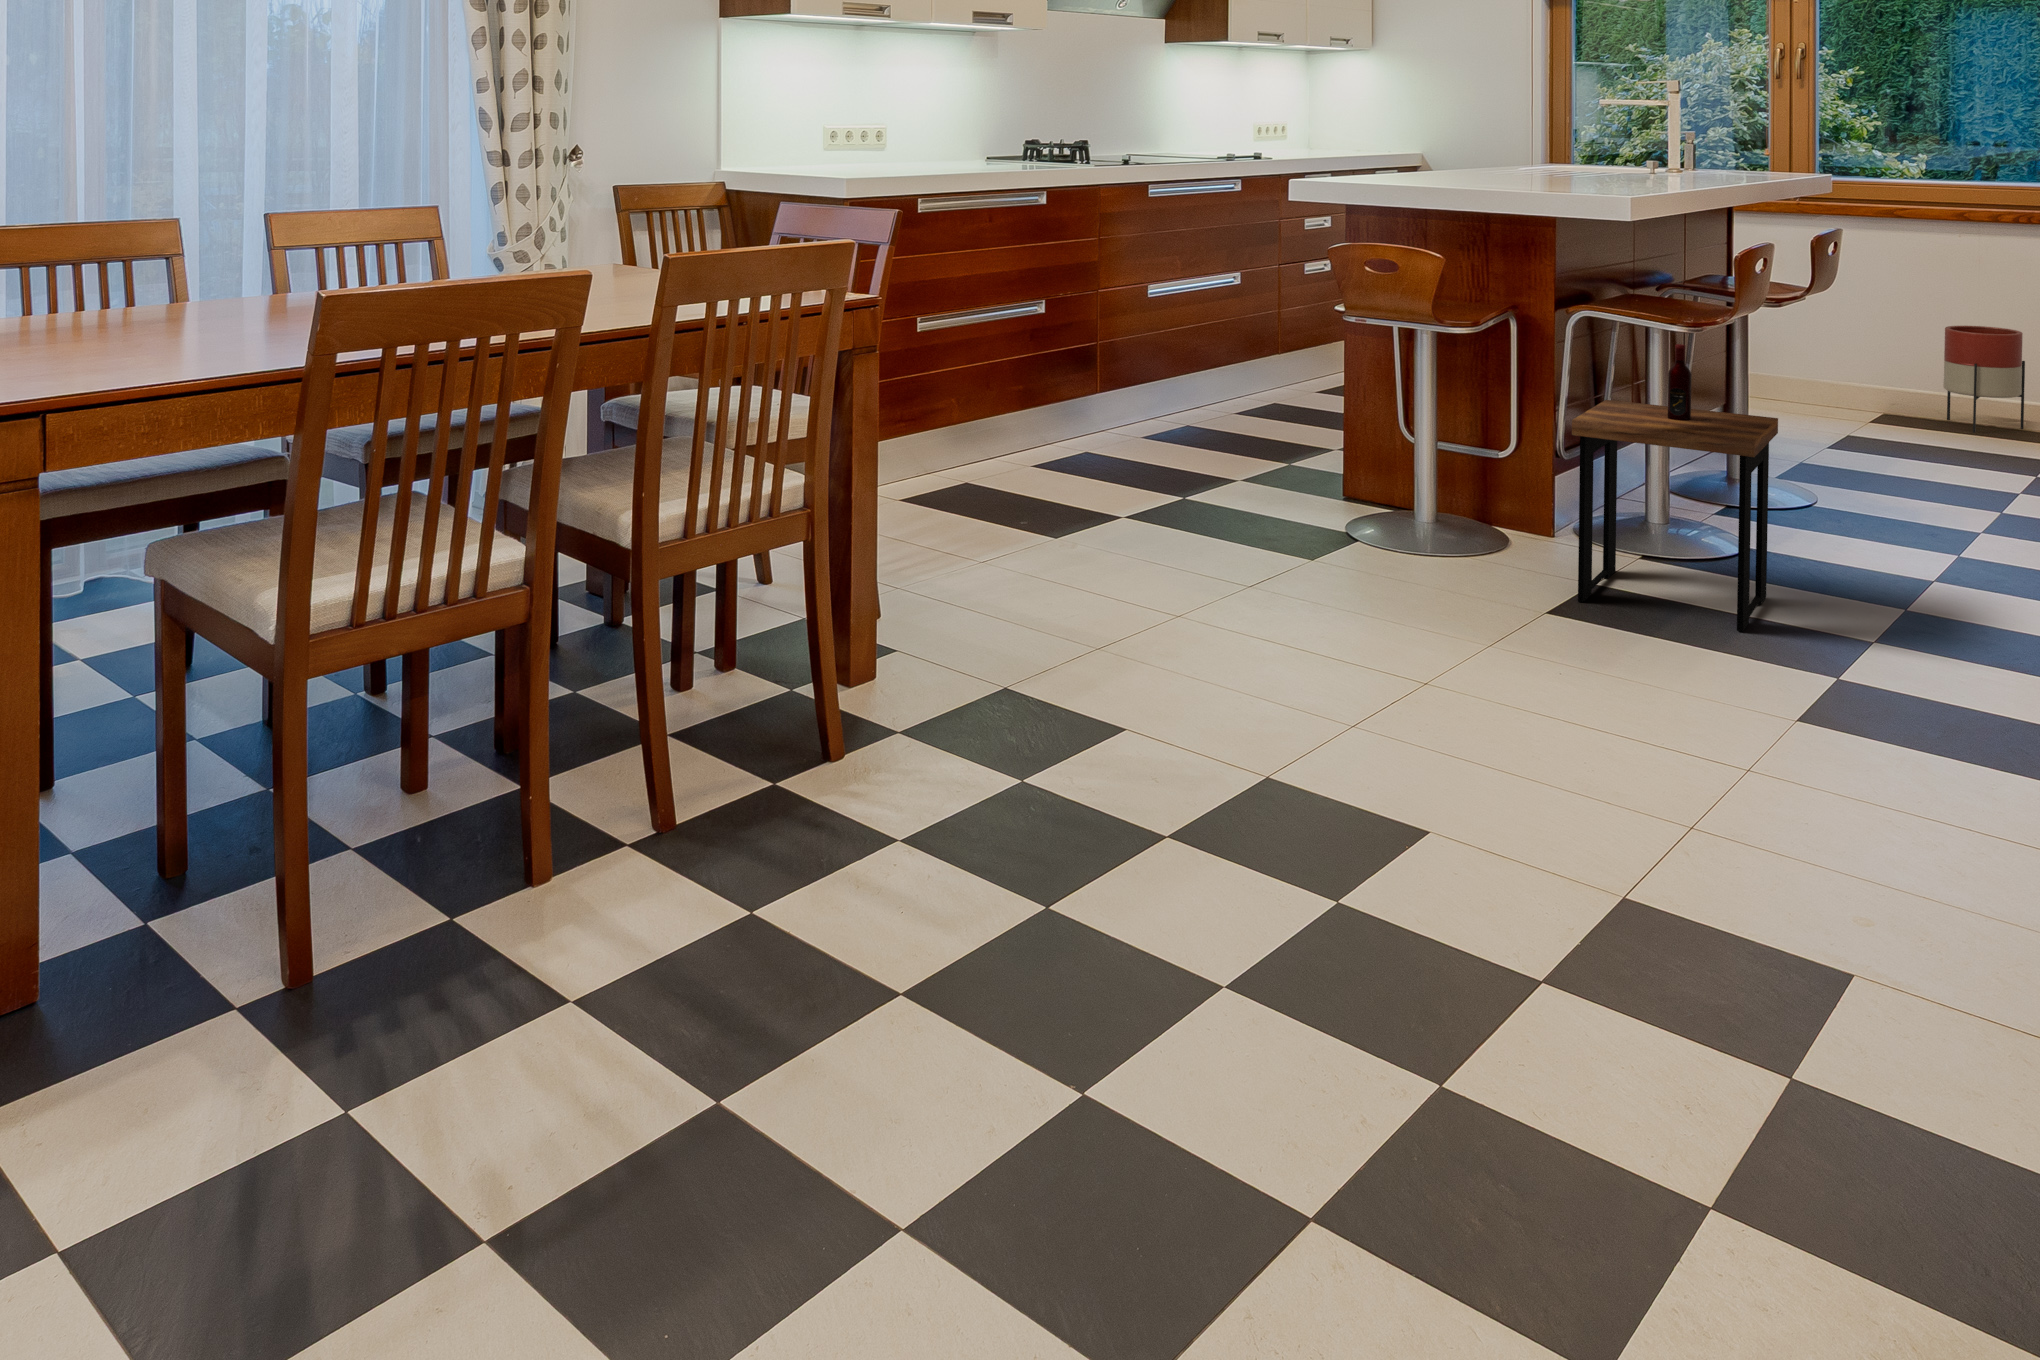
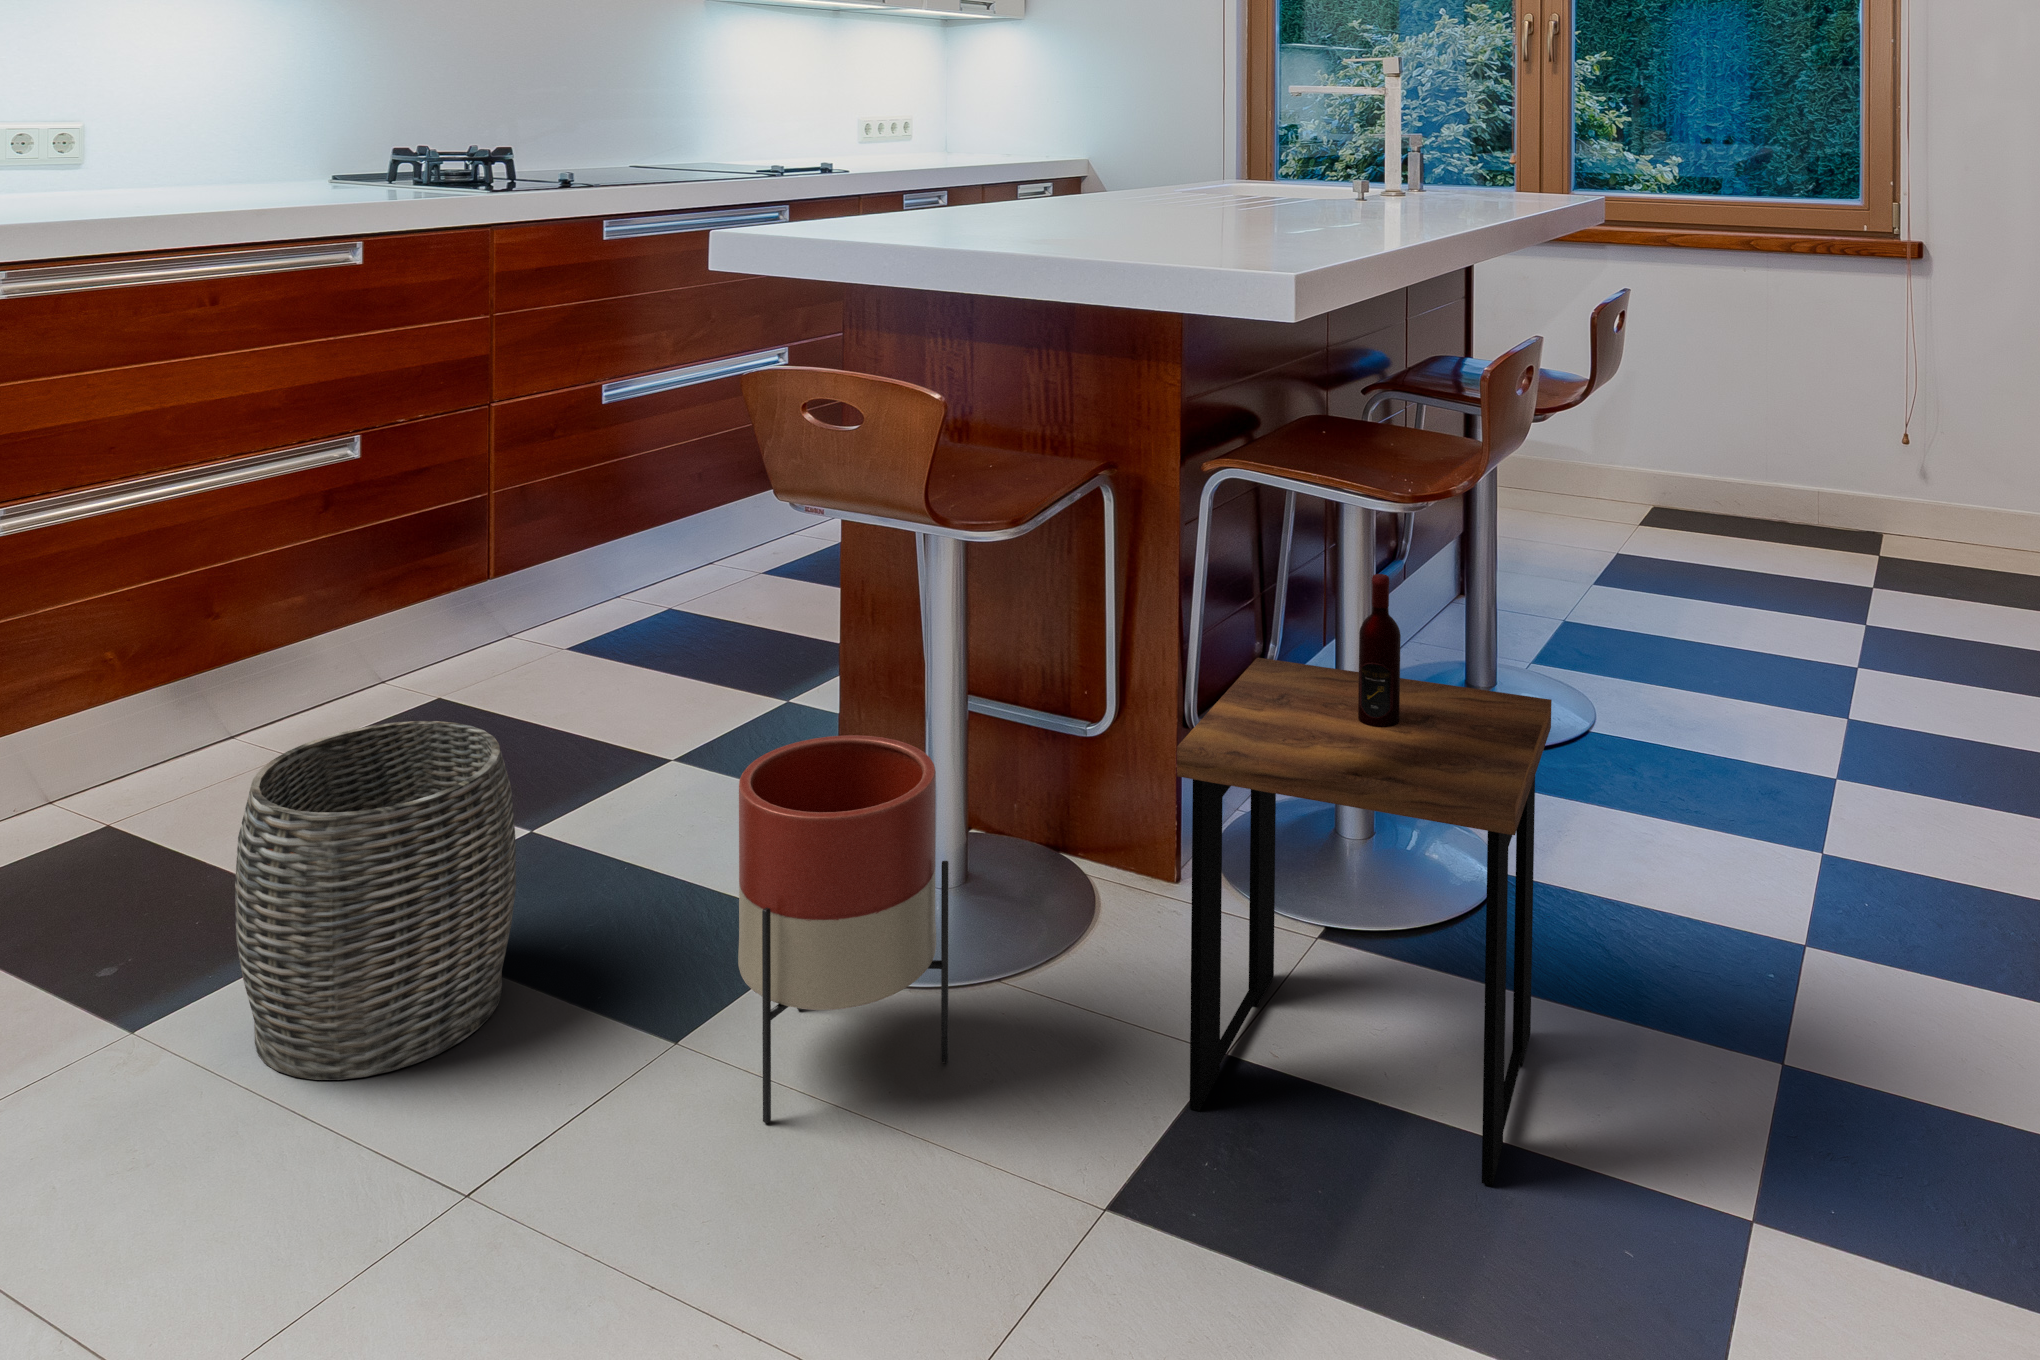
planter: present [1943,326,2025,433] -> present [738,735,949,1123]
woven basket: none [1091,415,1215,562] -> present [235,721,516,1080]

